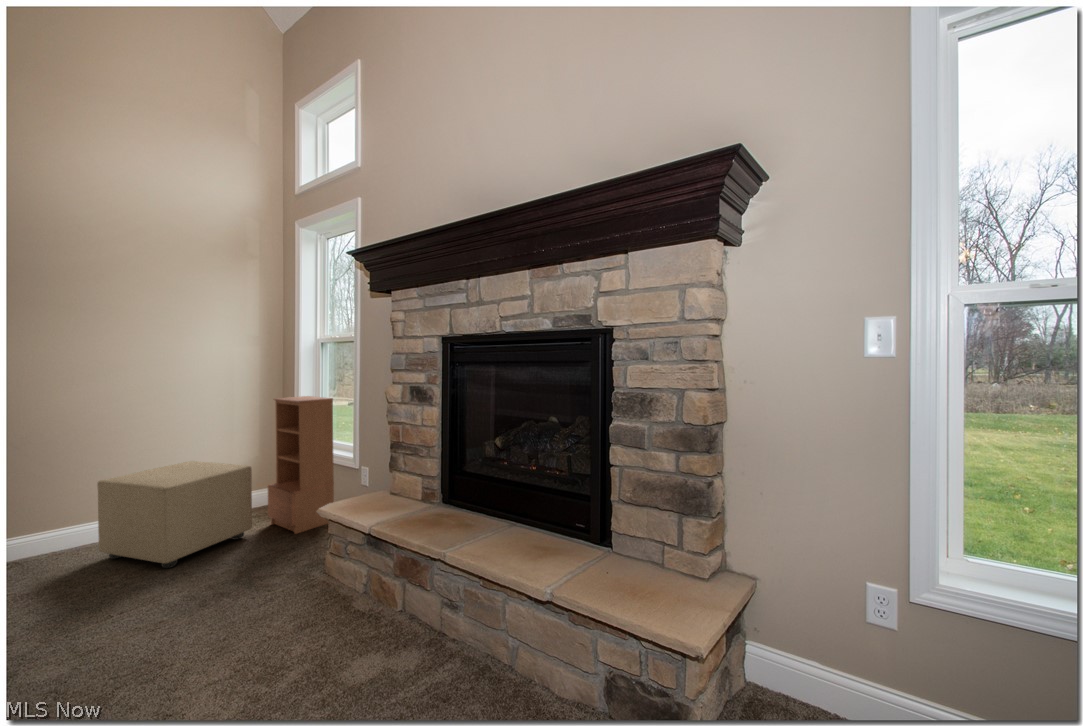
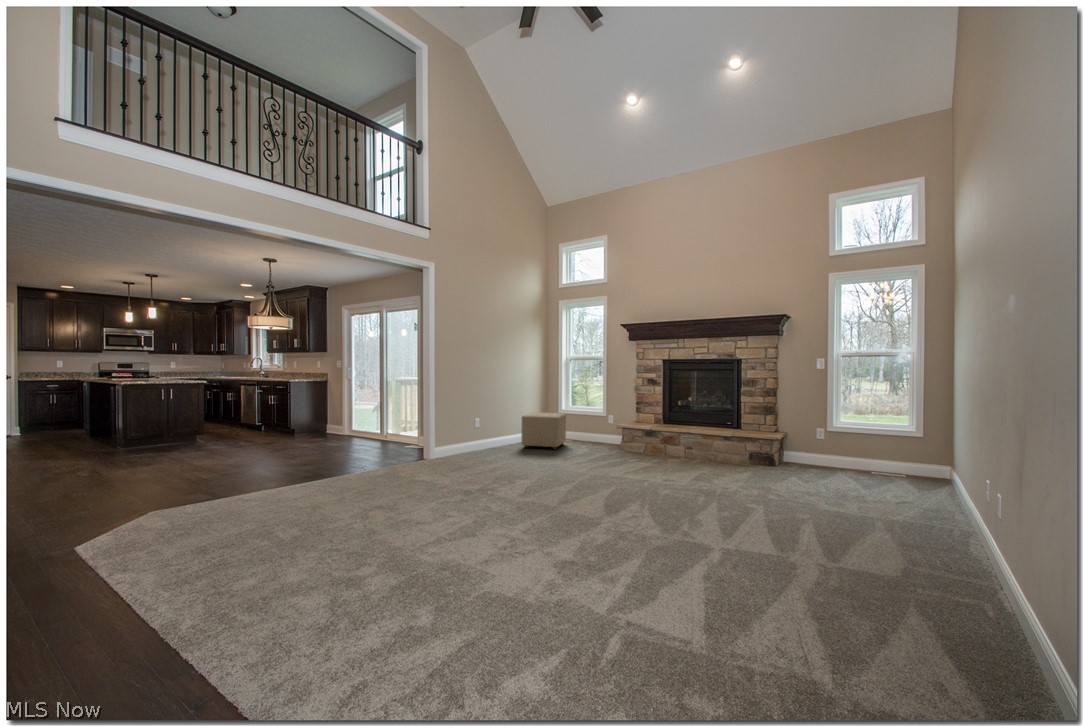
bookcase: present [268,396,334,534] -> none [564,385,591,444]

